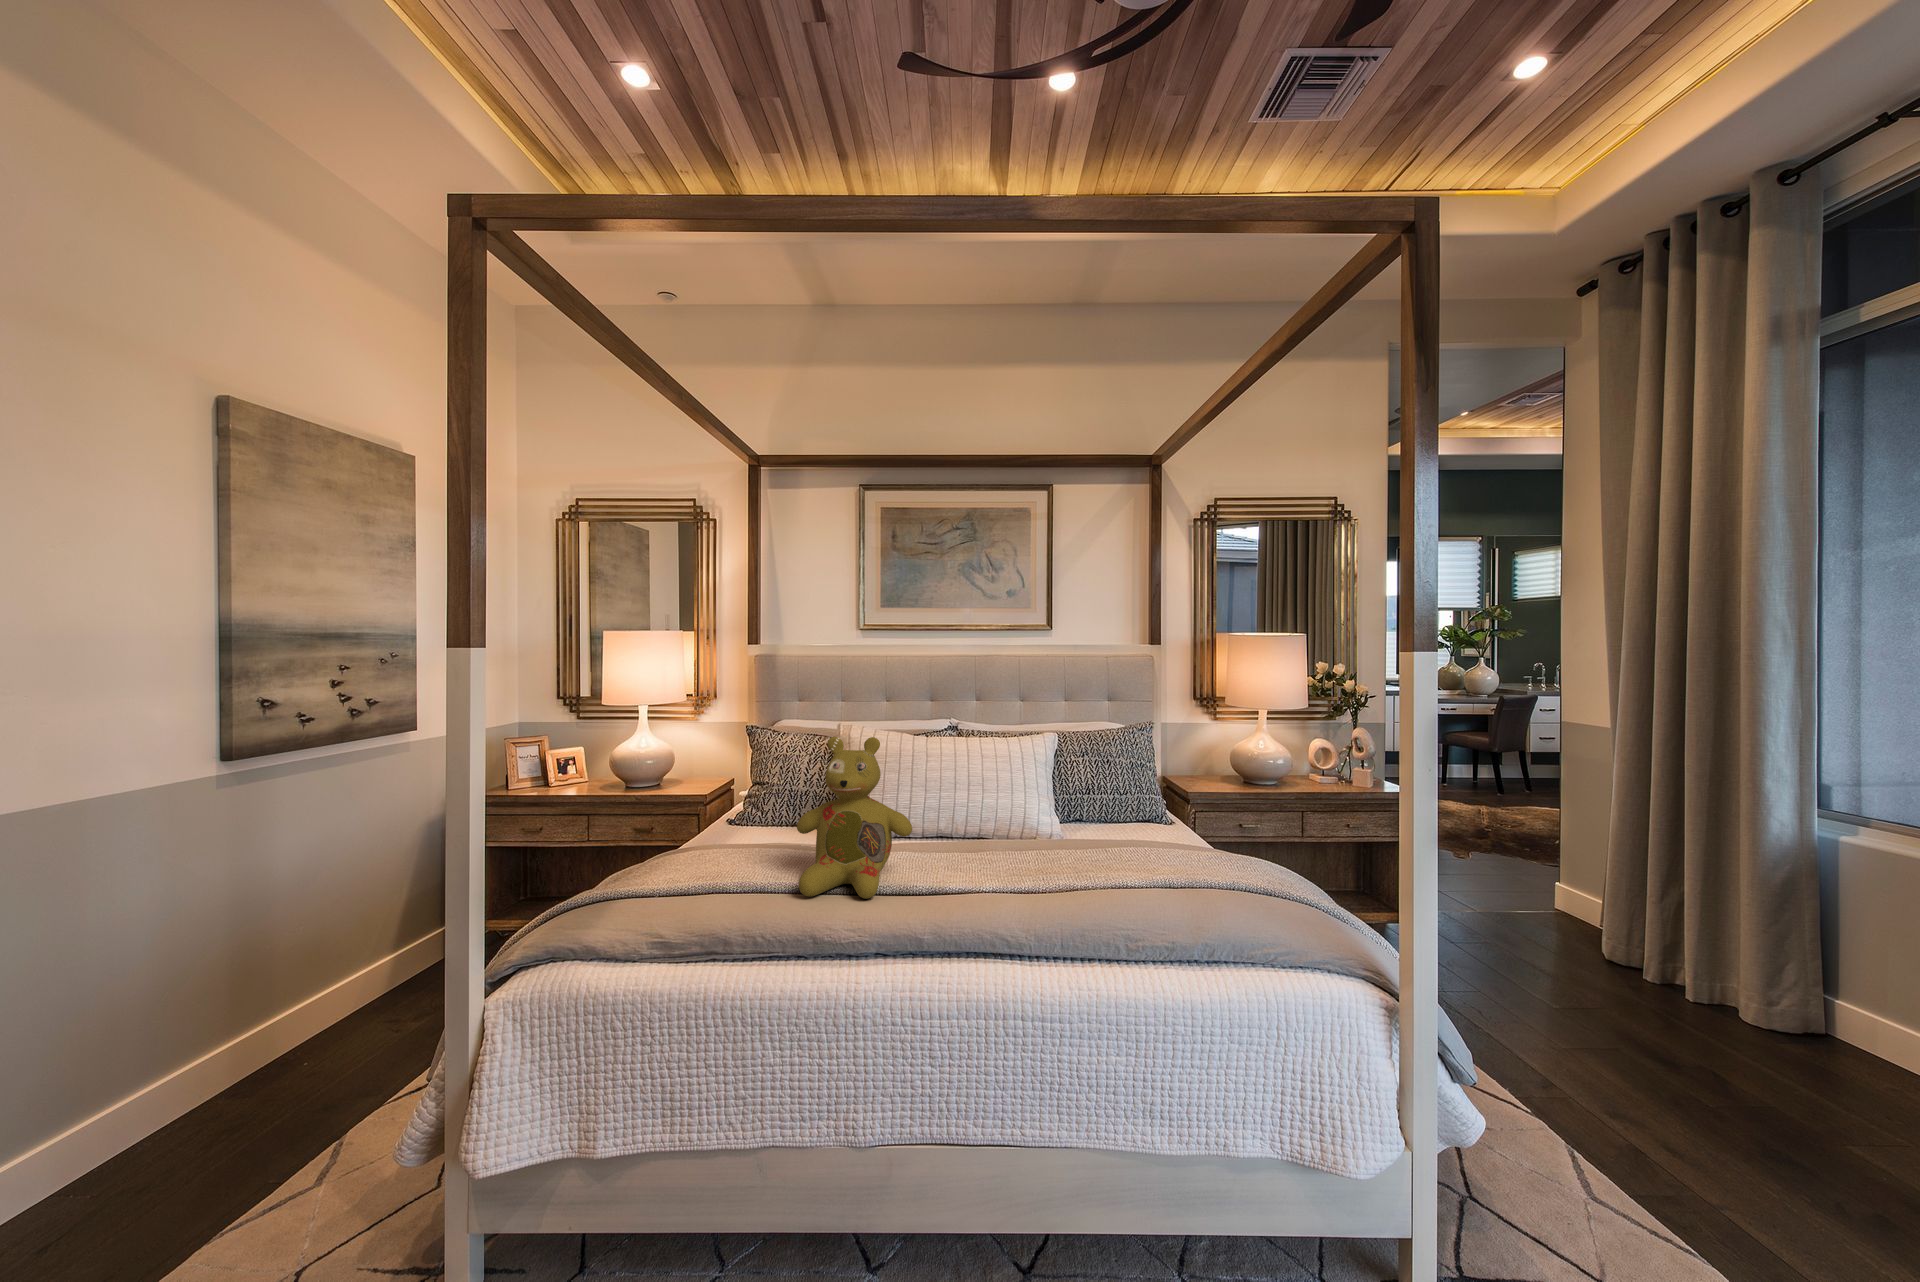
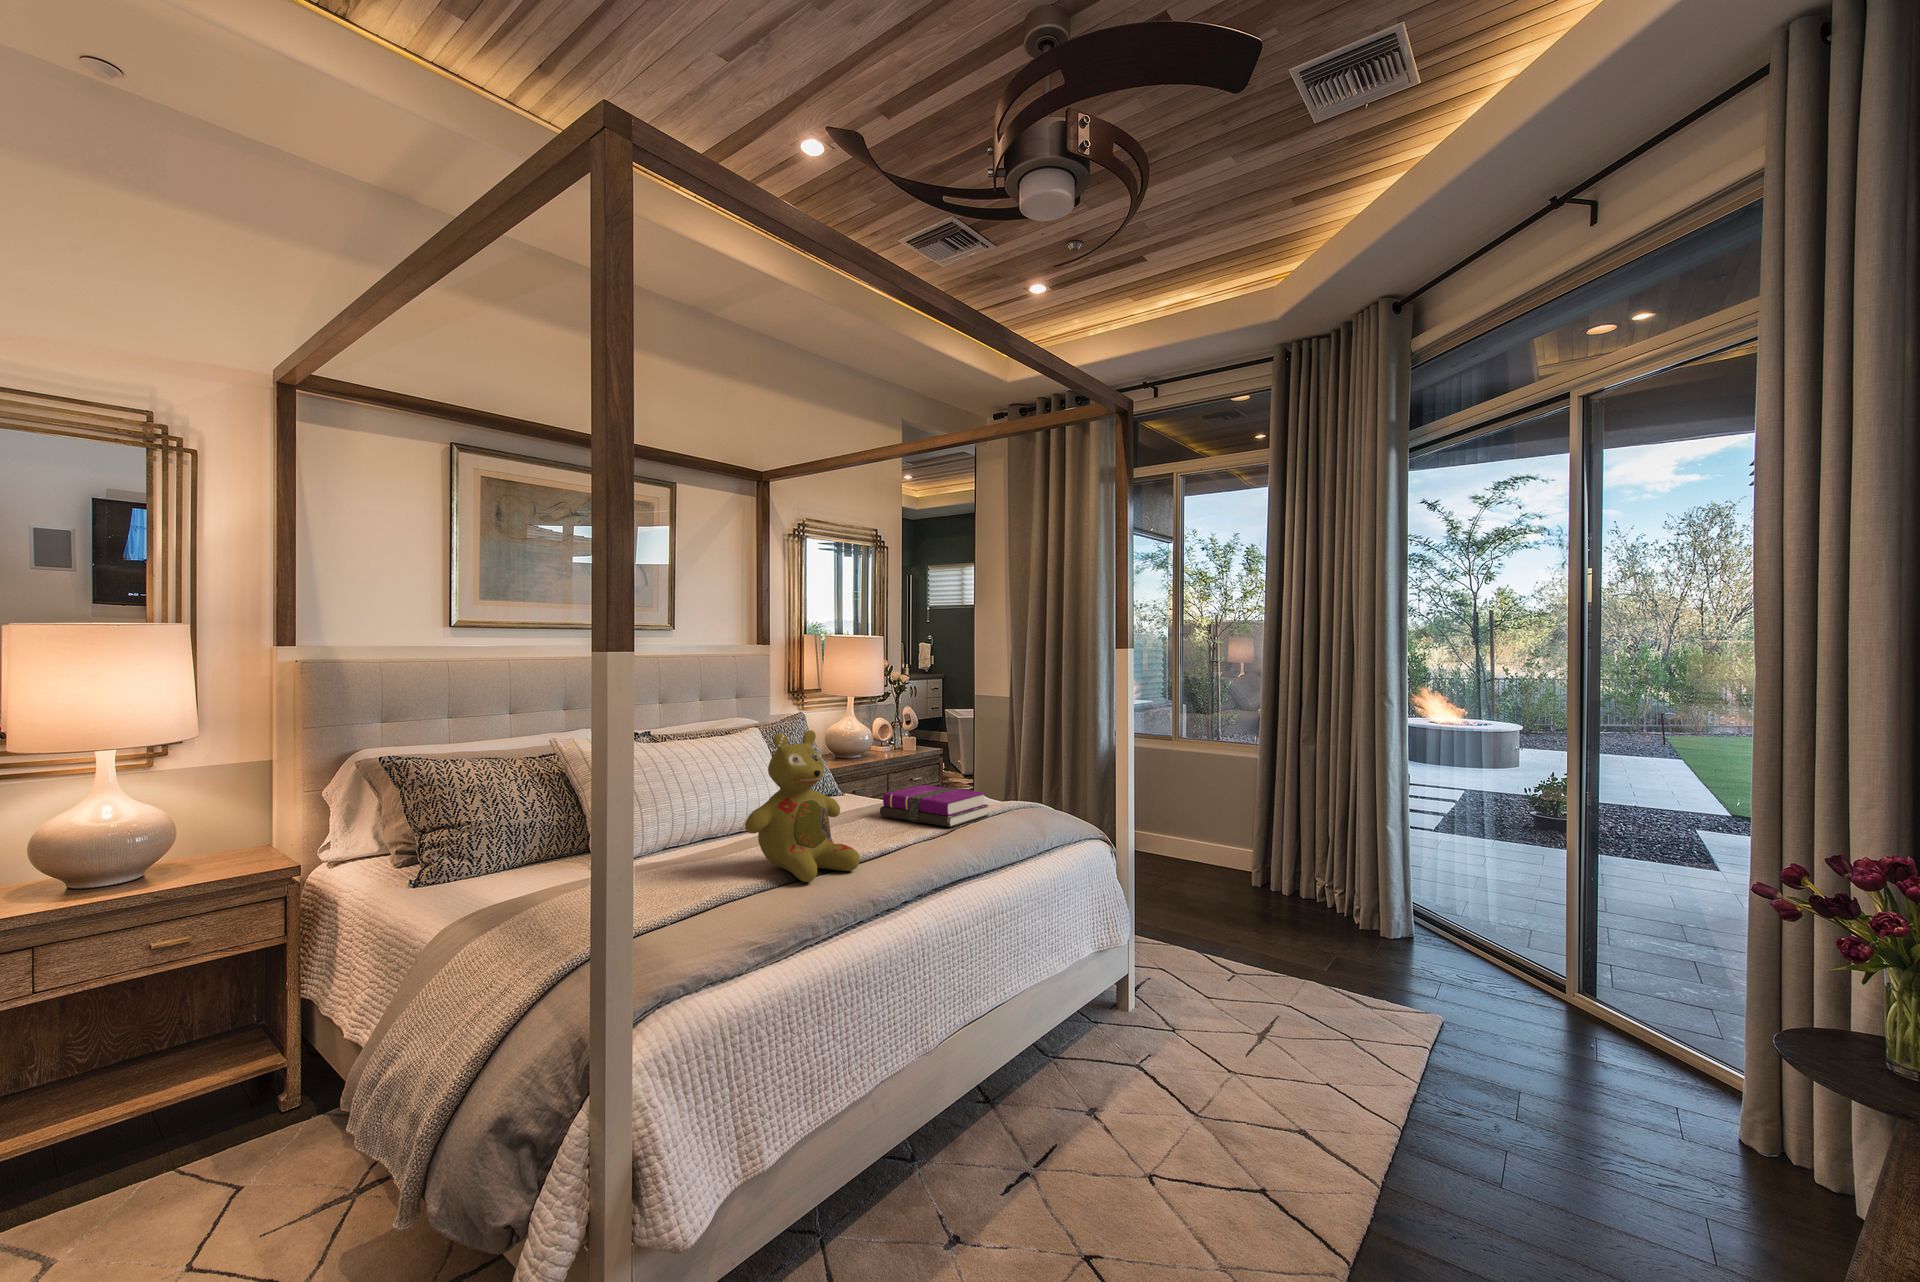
notebook: none [1067,826,1179,886] -> present [880,785,989,827]

